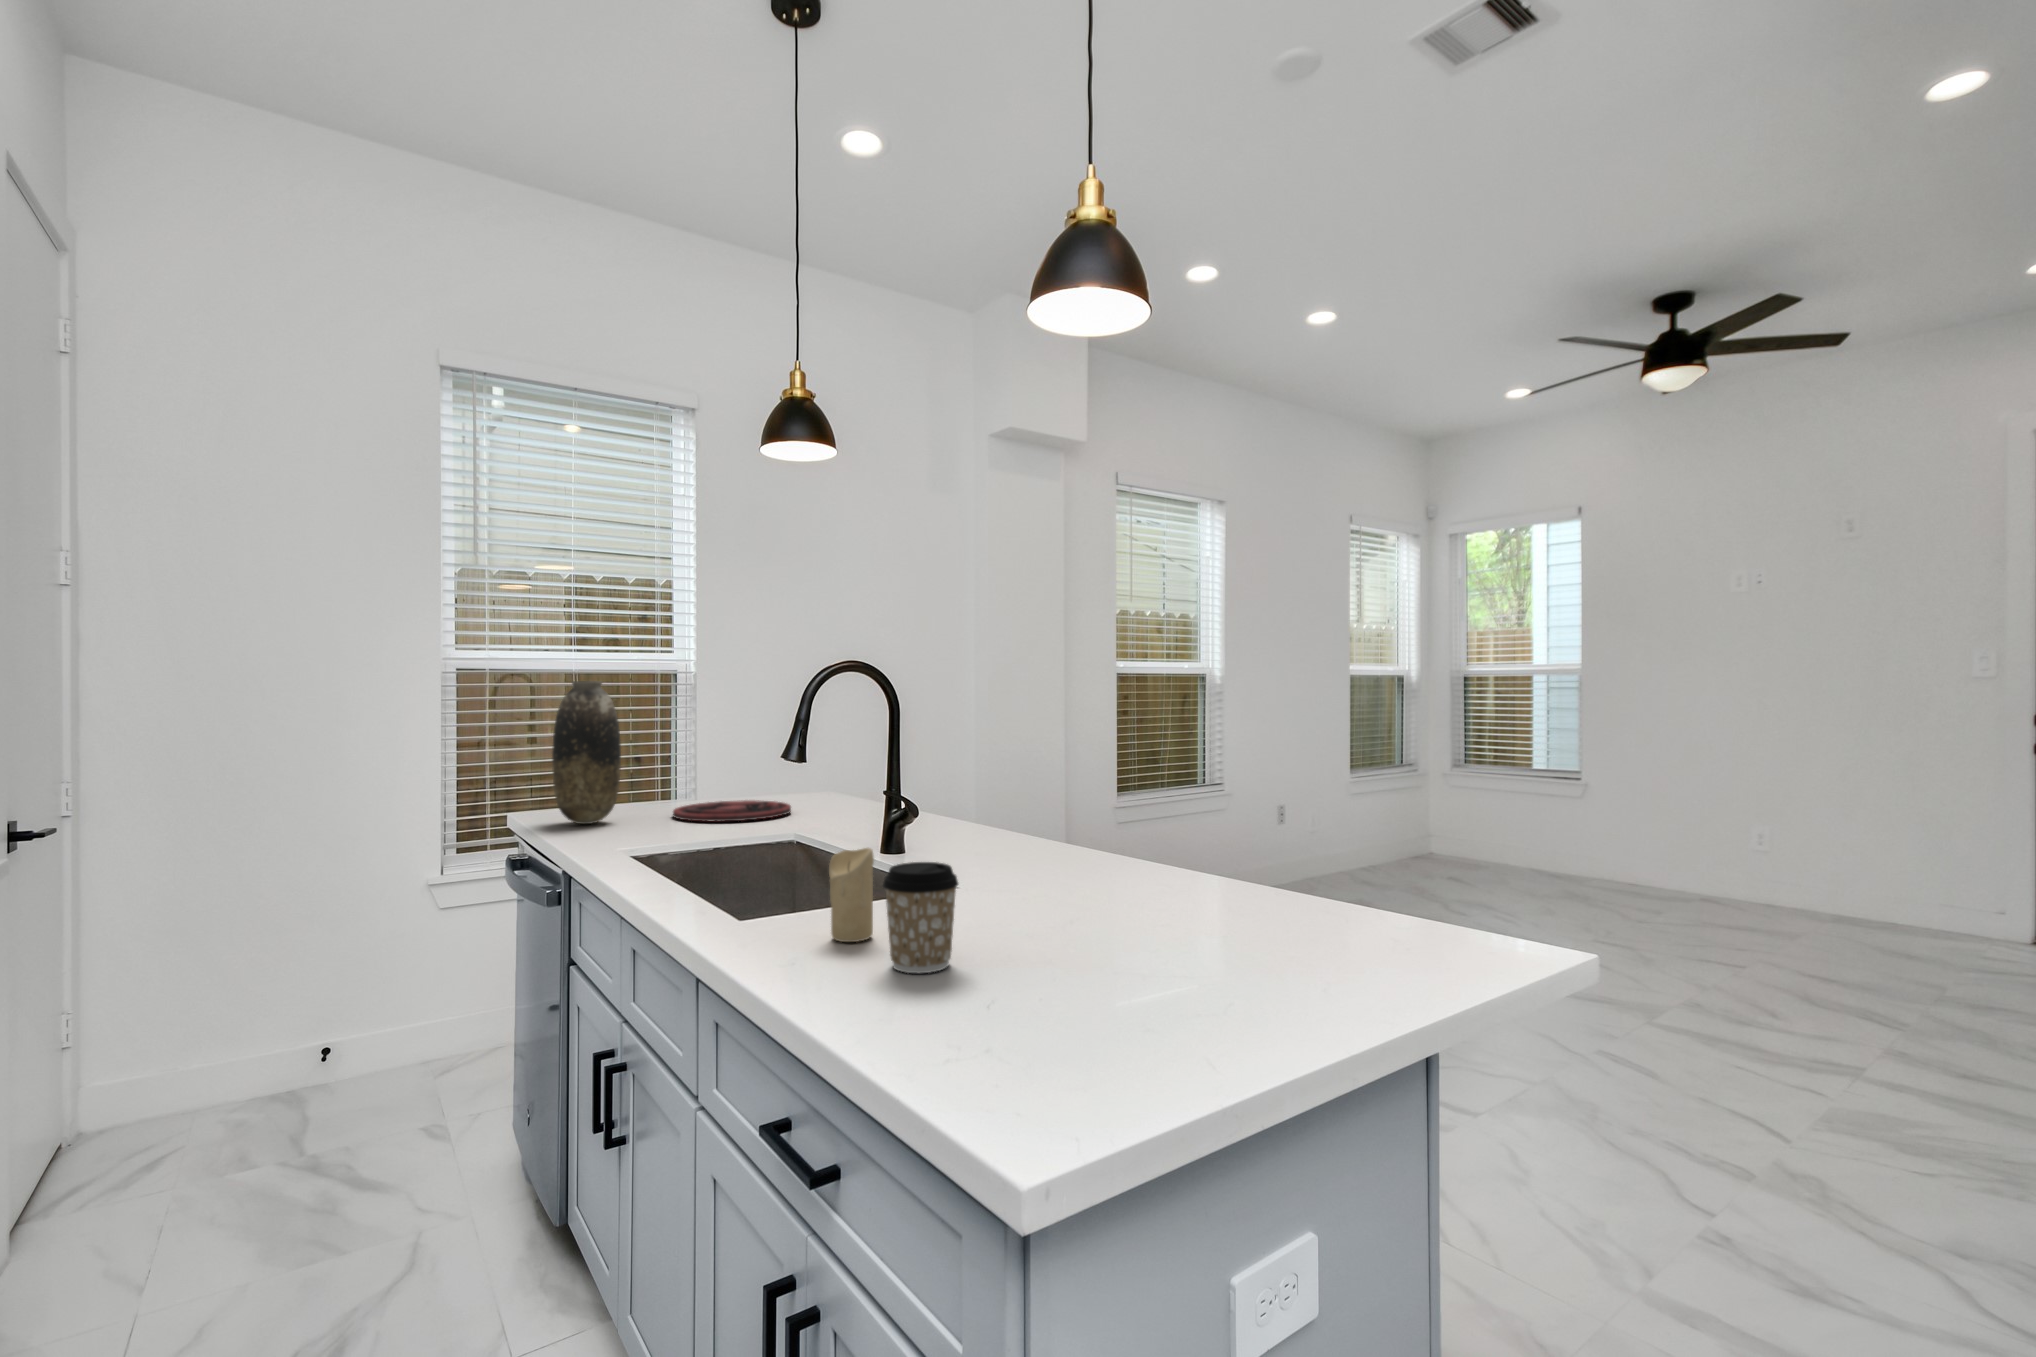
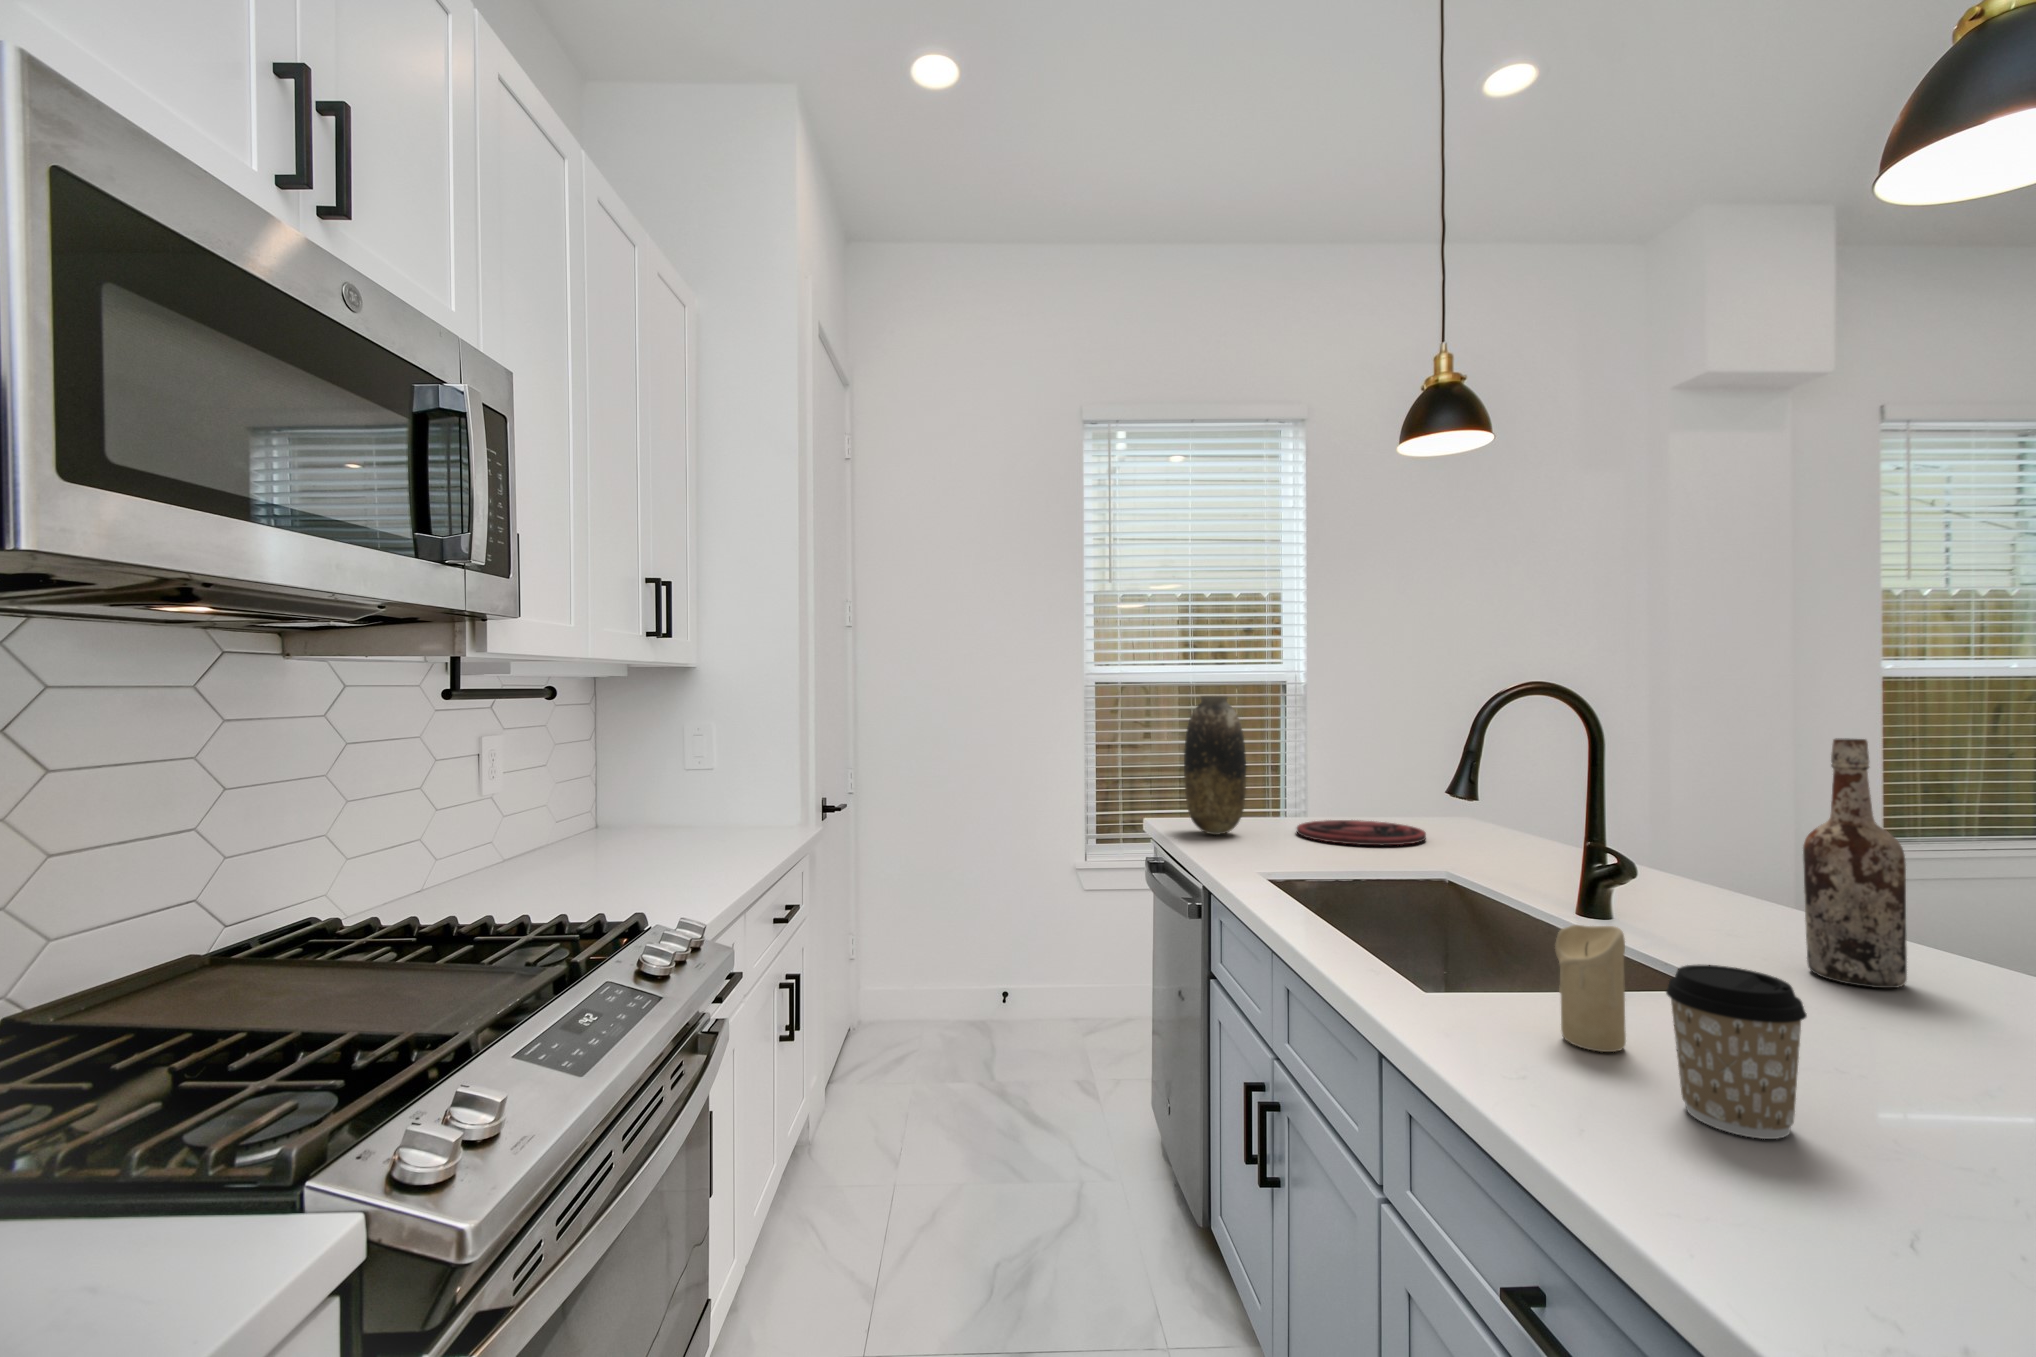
wine bottle: none [1013,708,1064,878] -> present [1803,739,1907,988]

